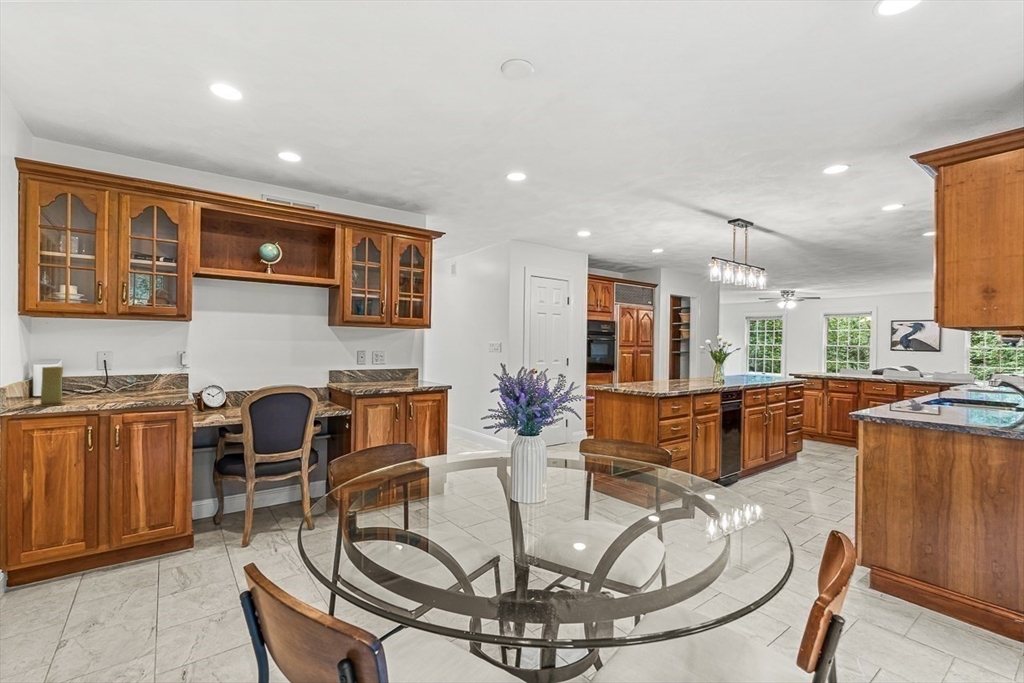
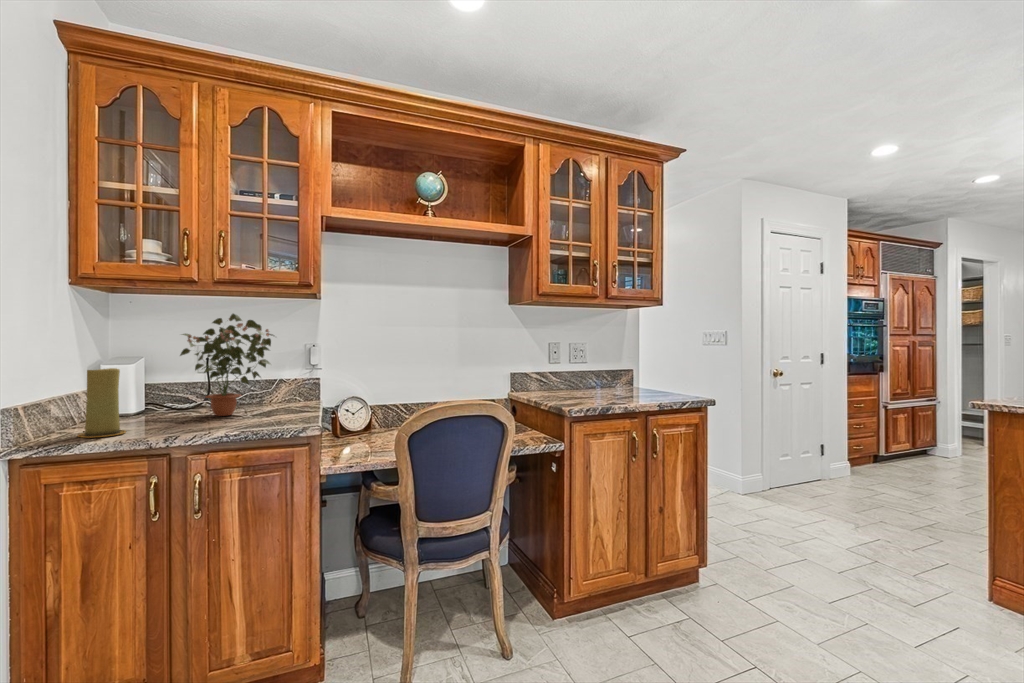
potted plant: none [90,333,163,396] -> present [180,314,274,416]

